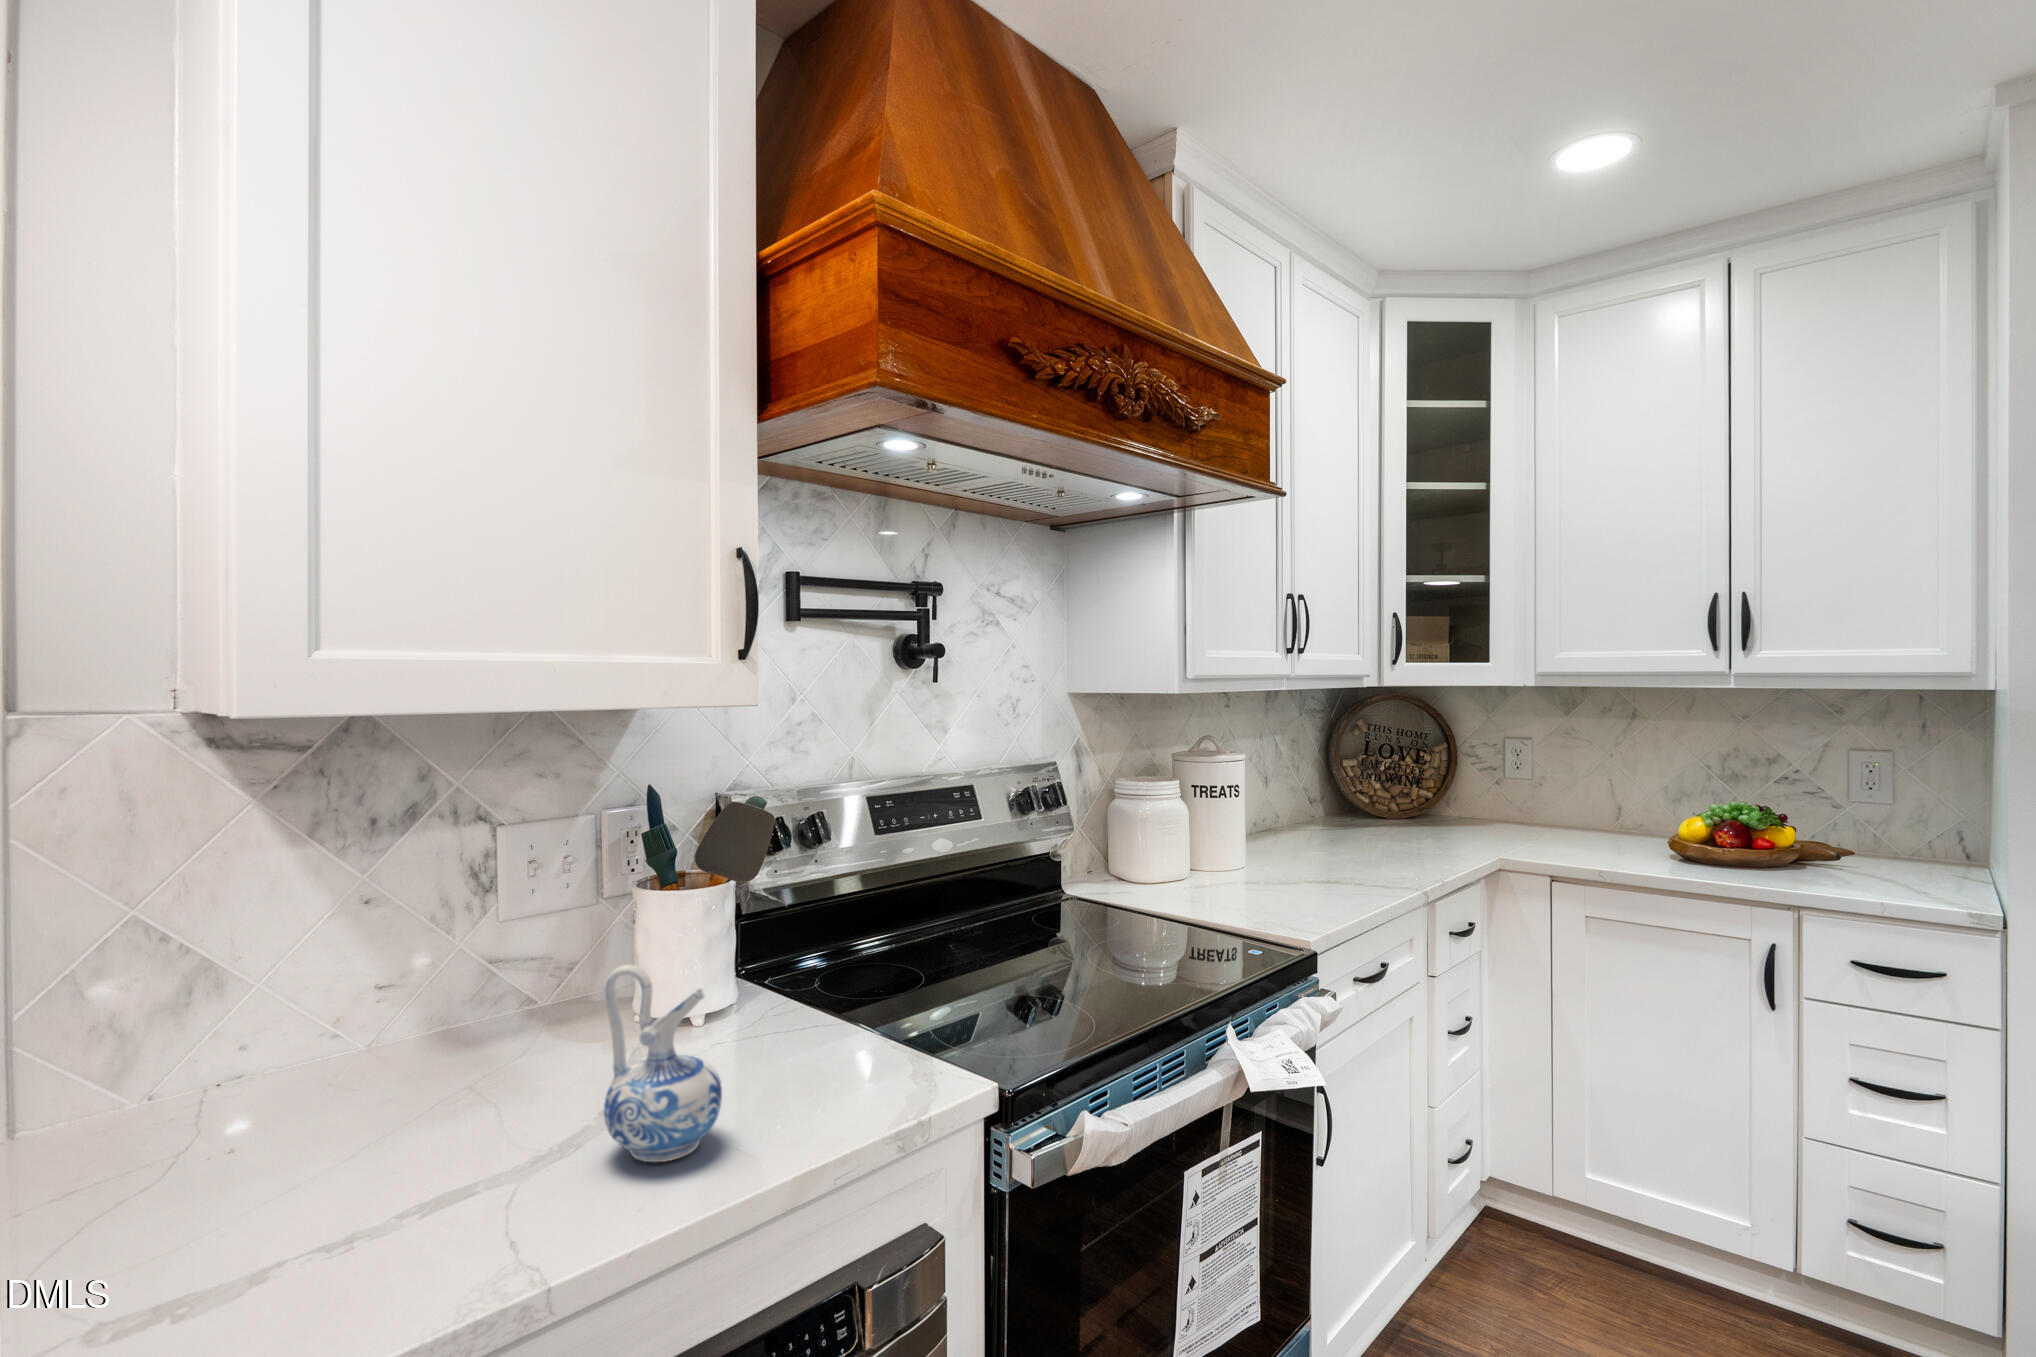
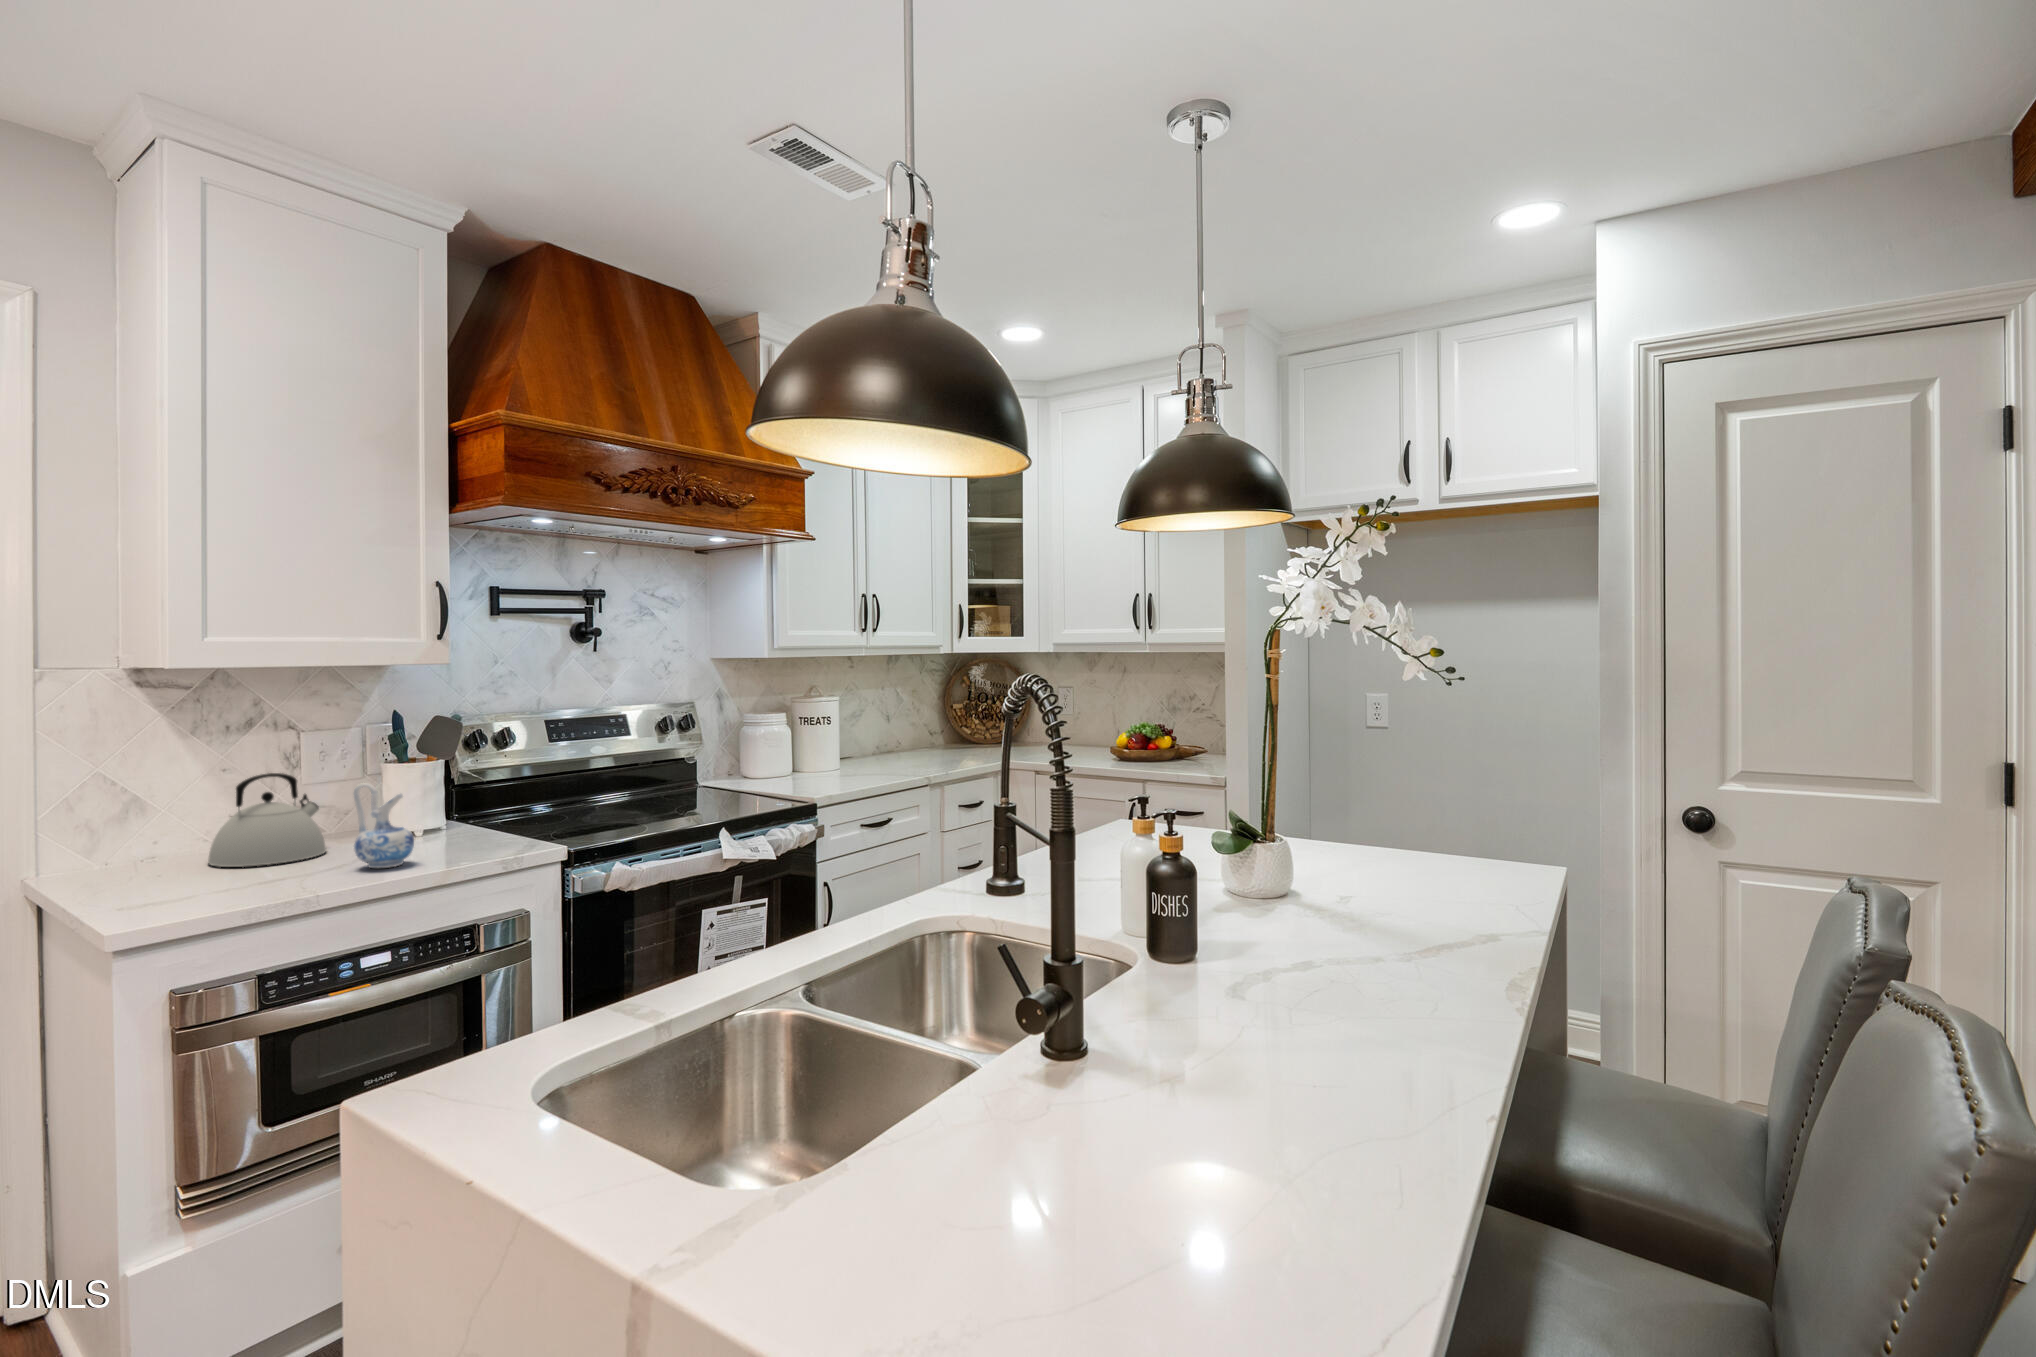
kettle: none [314,920,539,1136] -> present [208,773,326,867]

